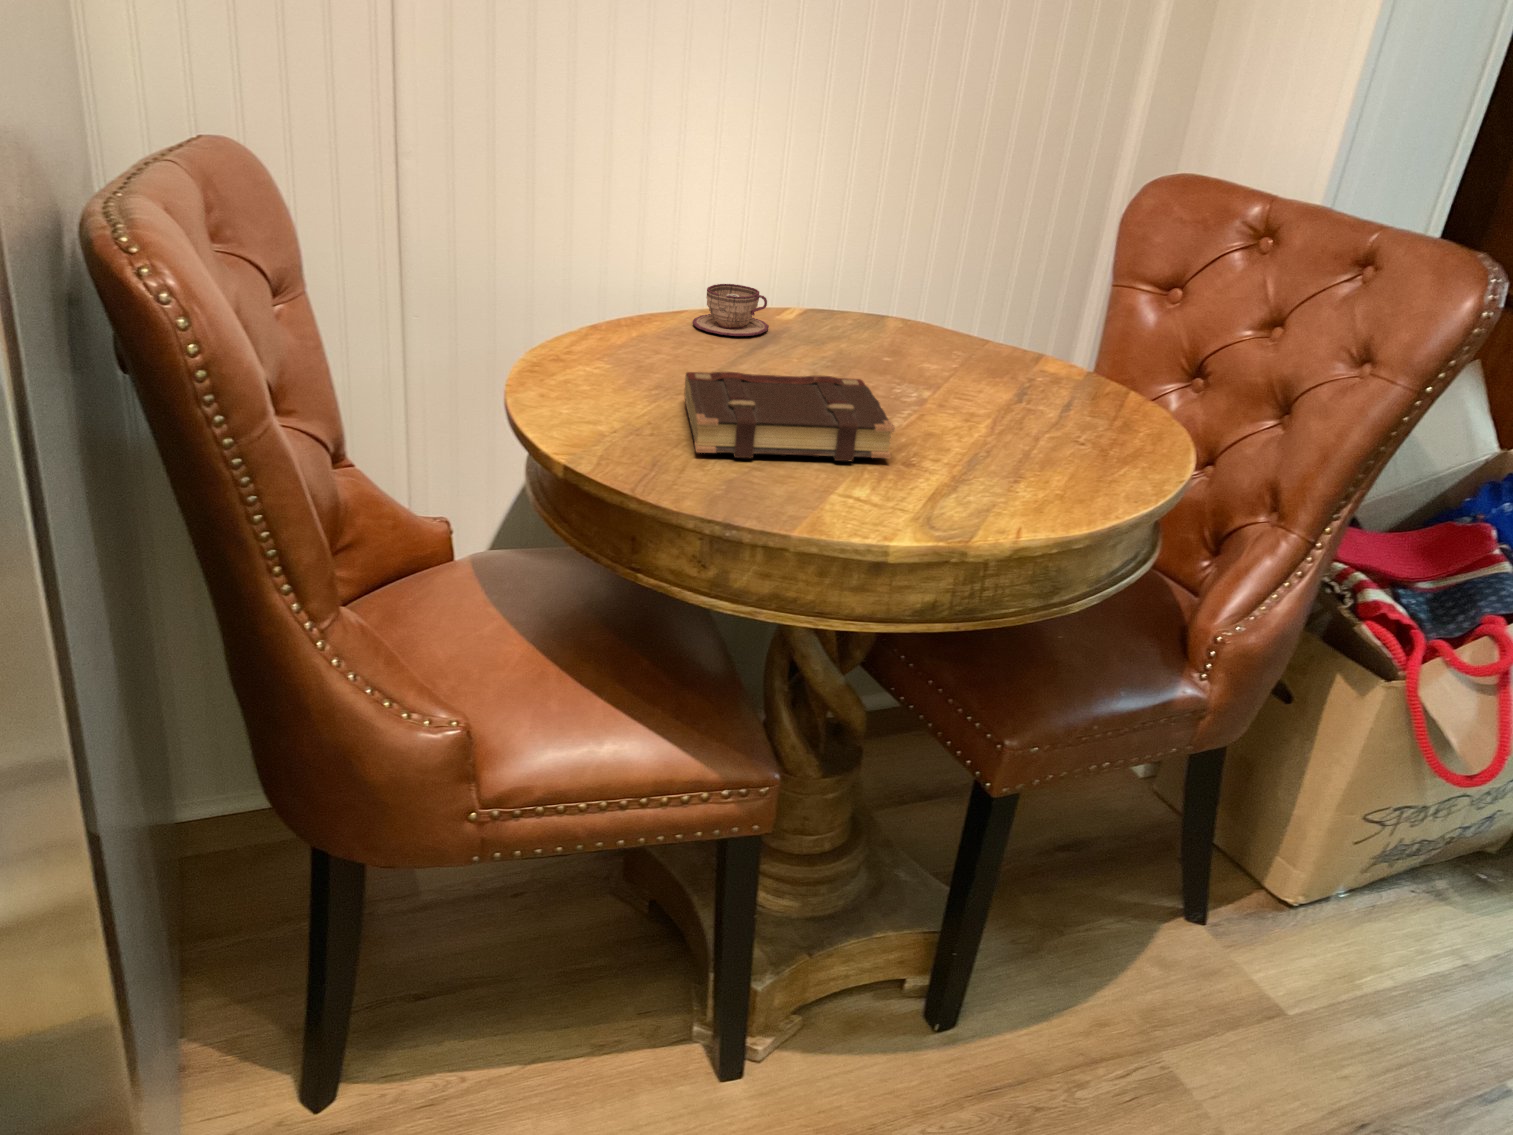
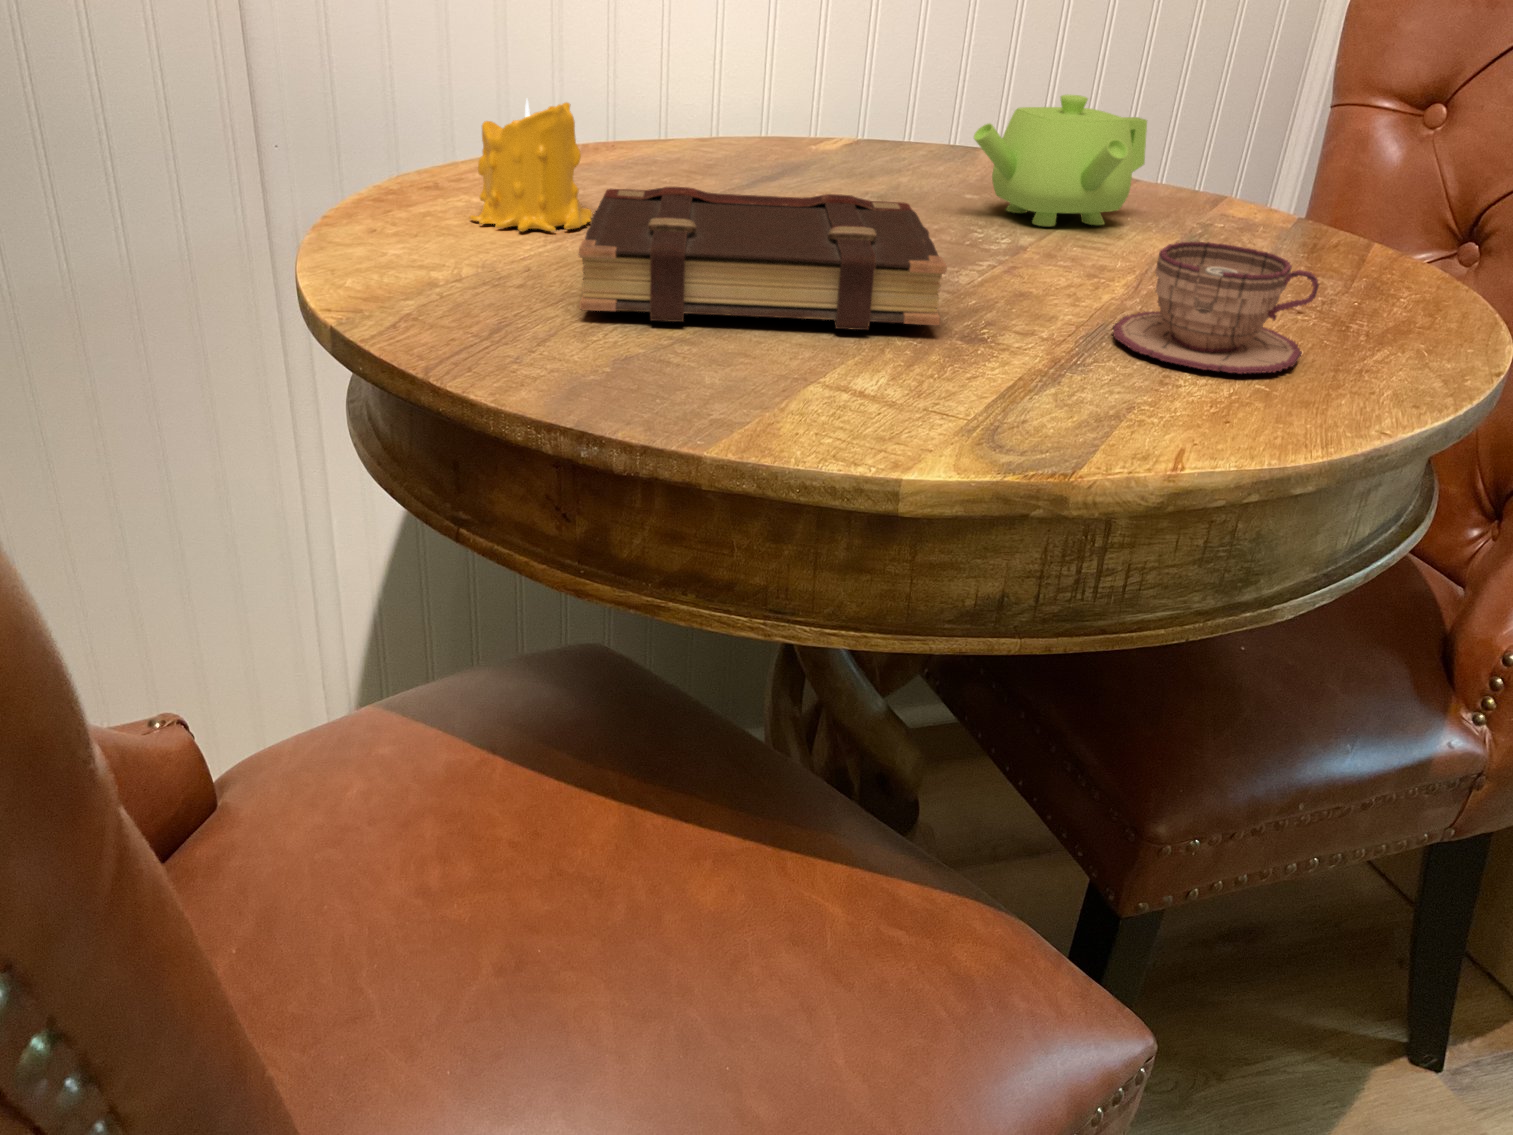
teacup: present [692,284,769,336] -> present [1113,242,1319,374]
teapot: none [891,300,995,381] -> present [974,95,1147,226]
candle: none [589,310,664,393] -> present [470,100,593,231]

